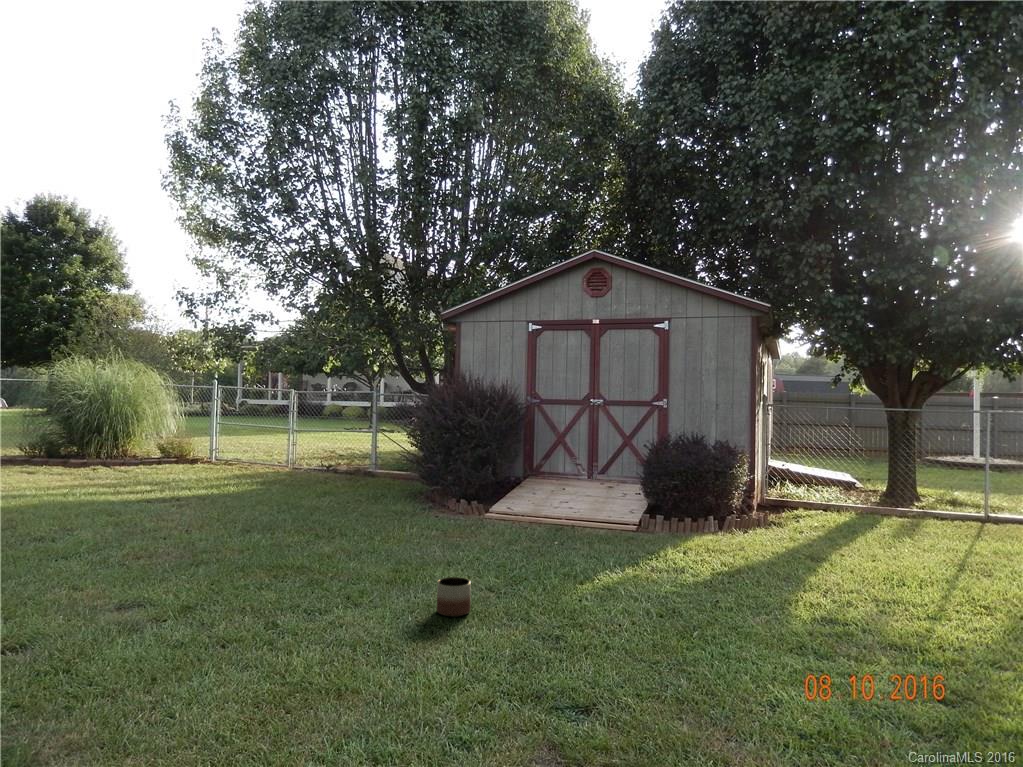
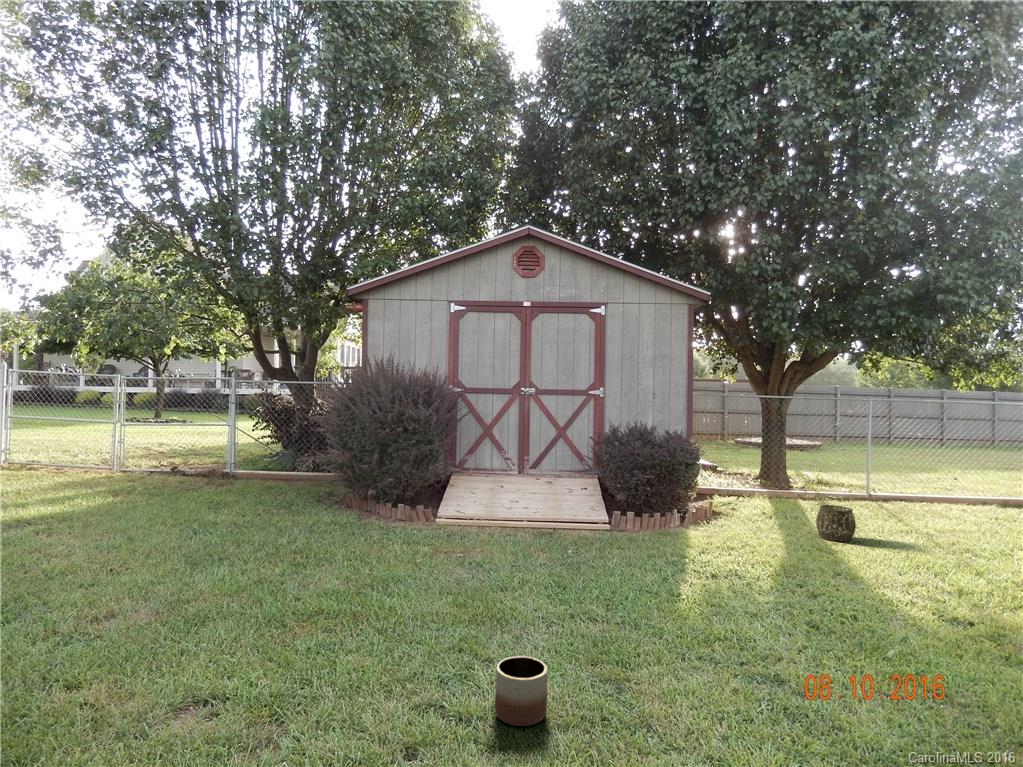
woven basket: none [847,514,887,549] -> present [816,505,856,542]

